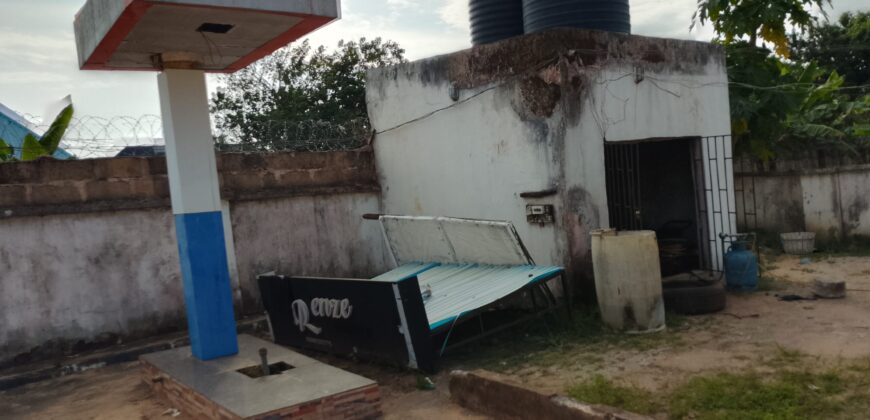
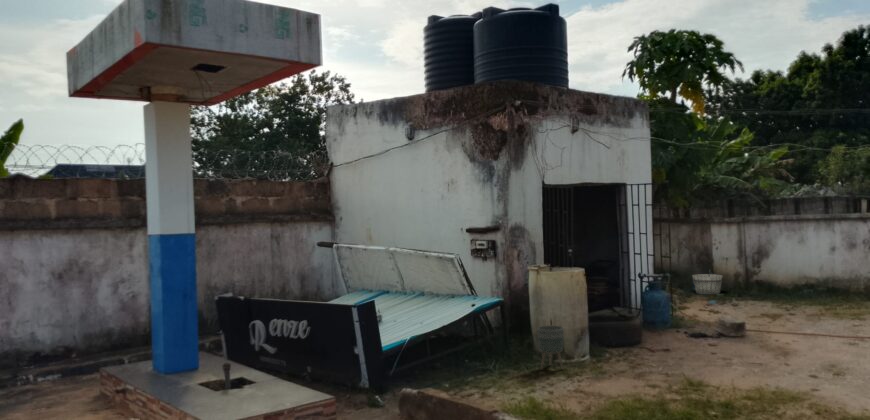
planter: none [603,295,636,344] -> present [537,325,564,369]

